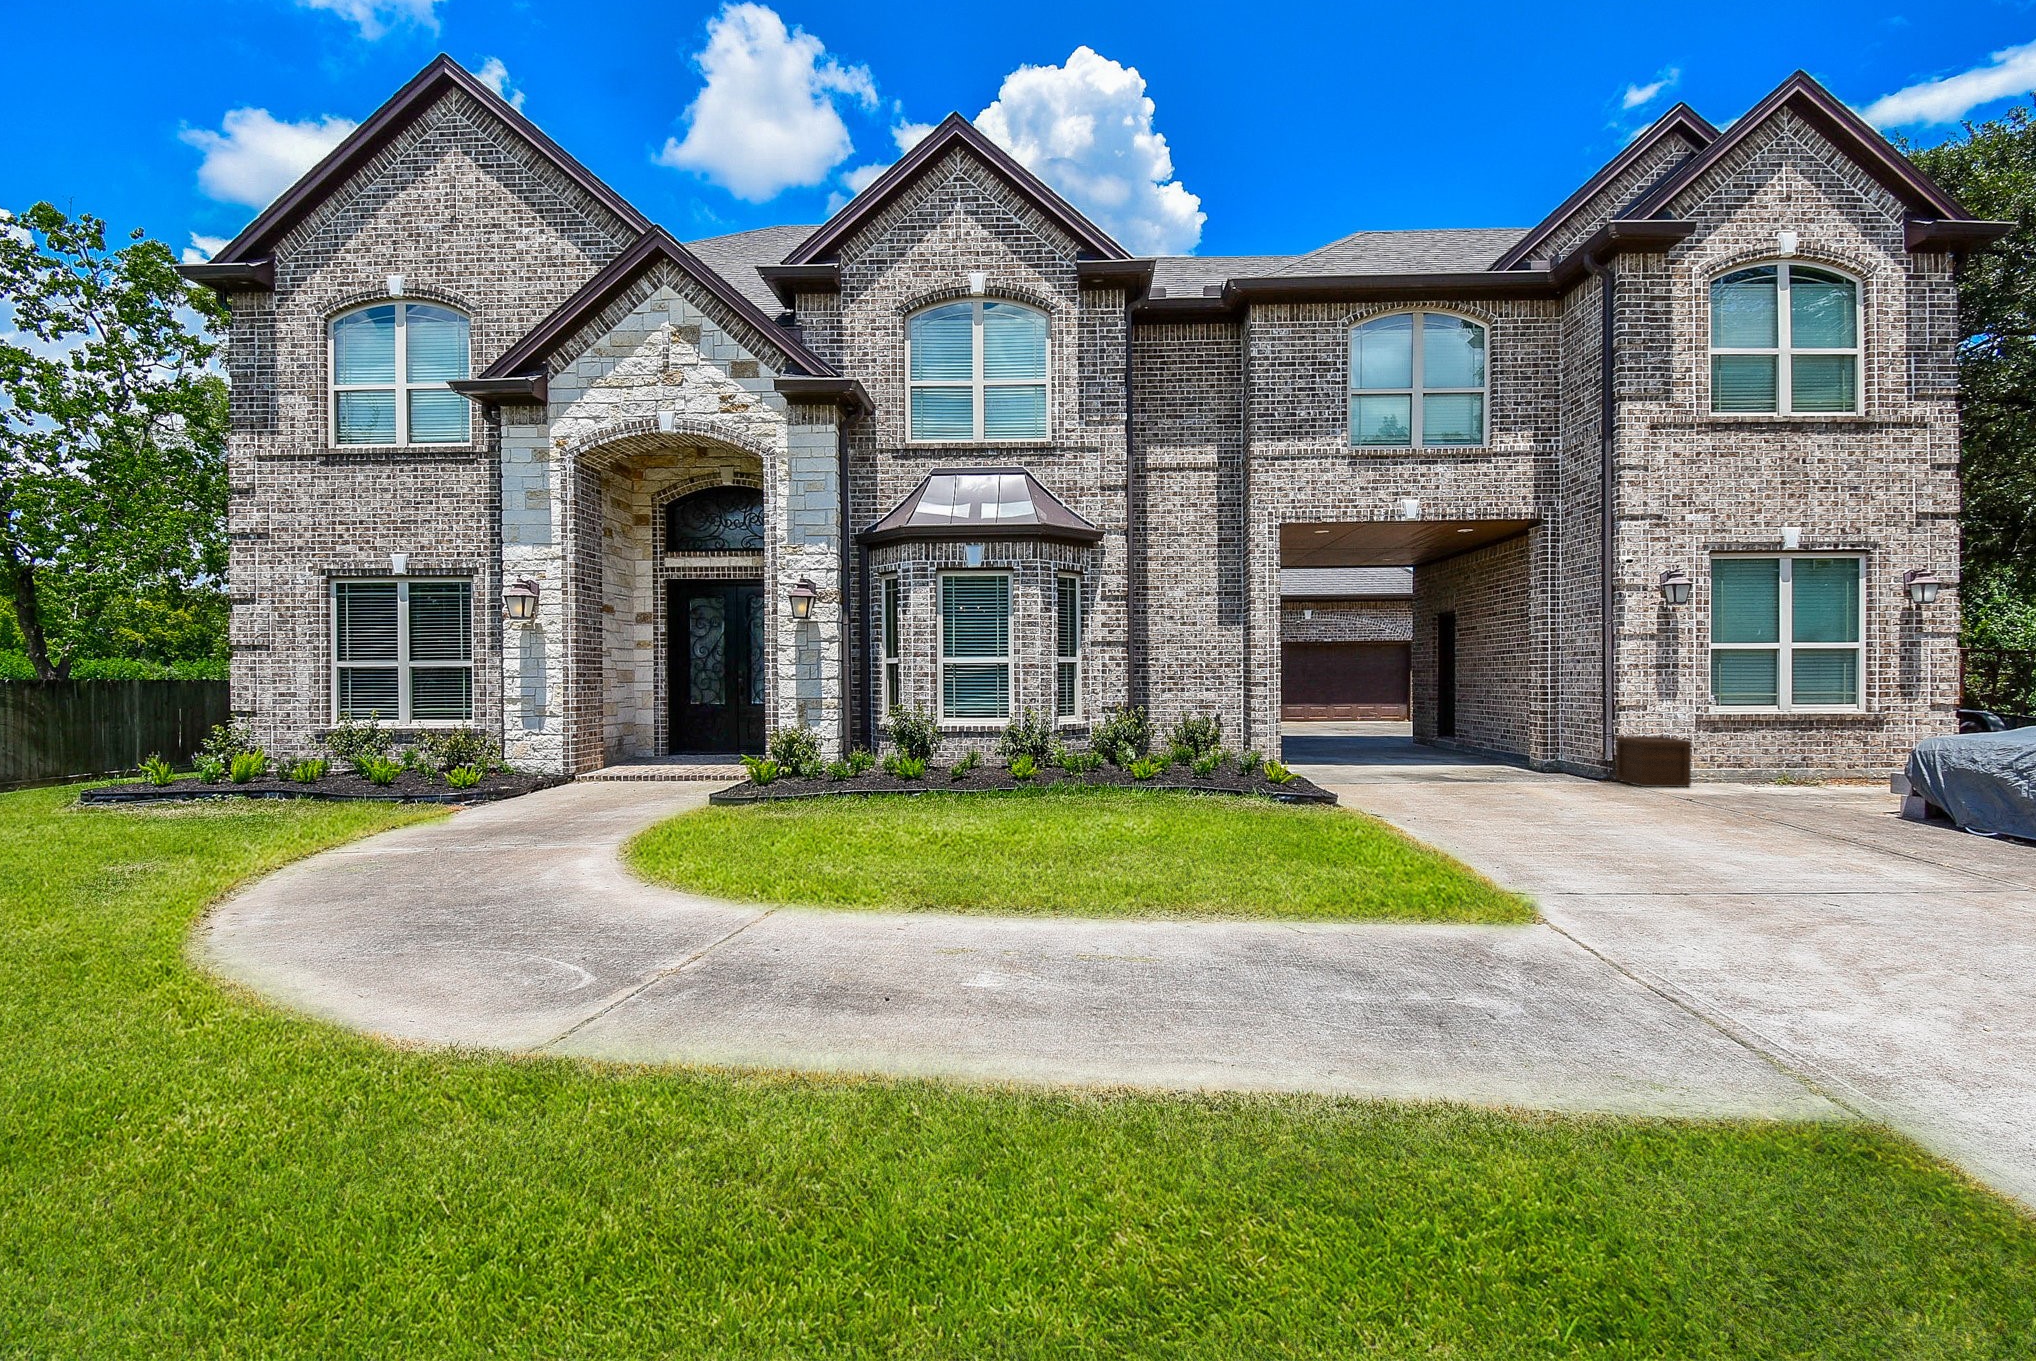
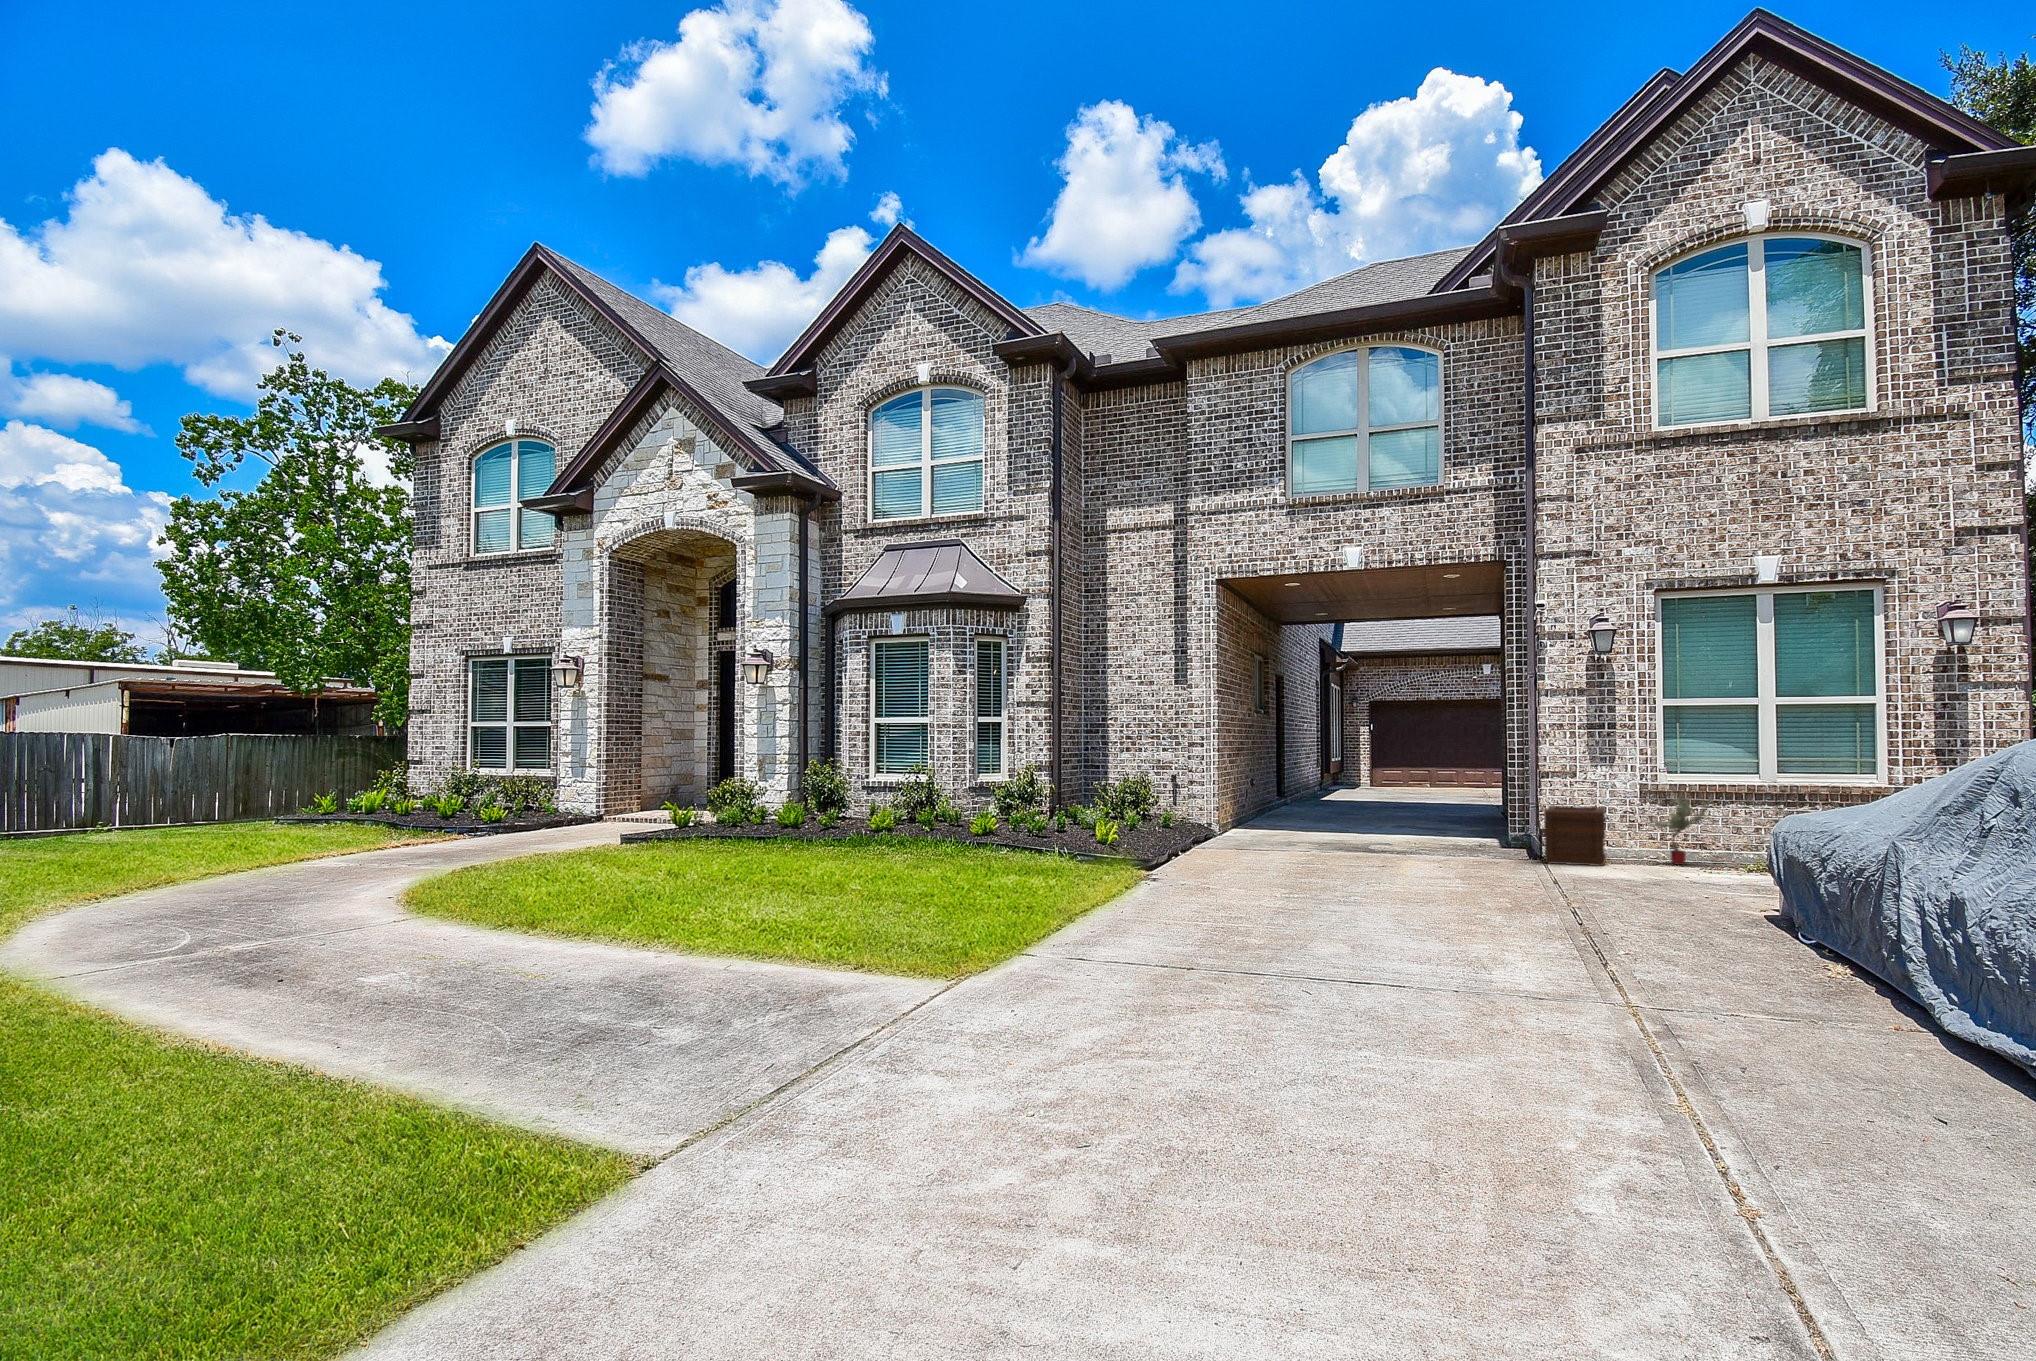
potted tree: none [1700,722,1753,783] -> present [1647,795,1709,865]

